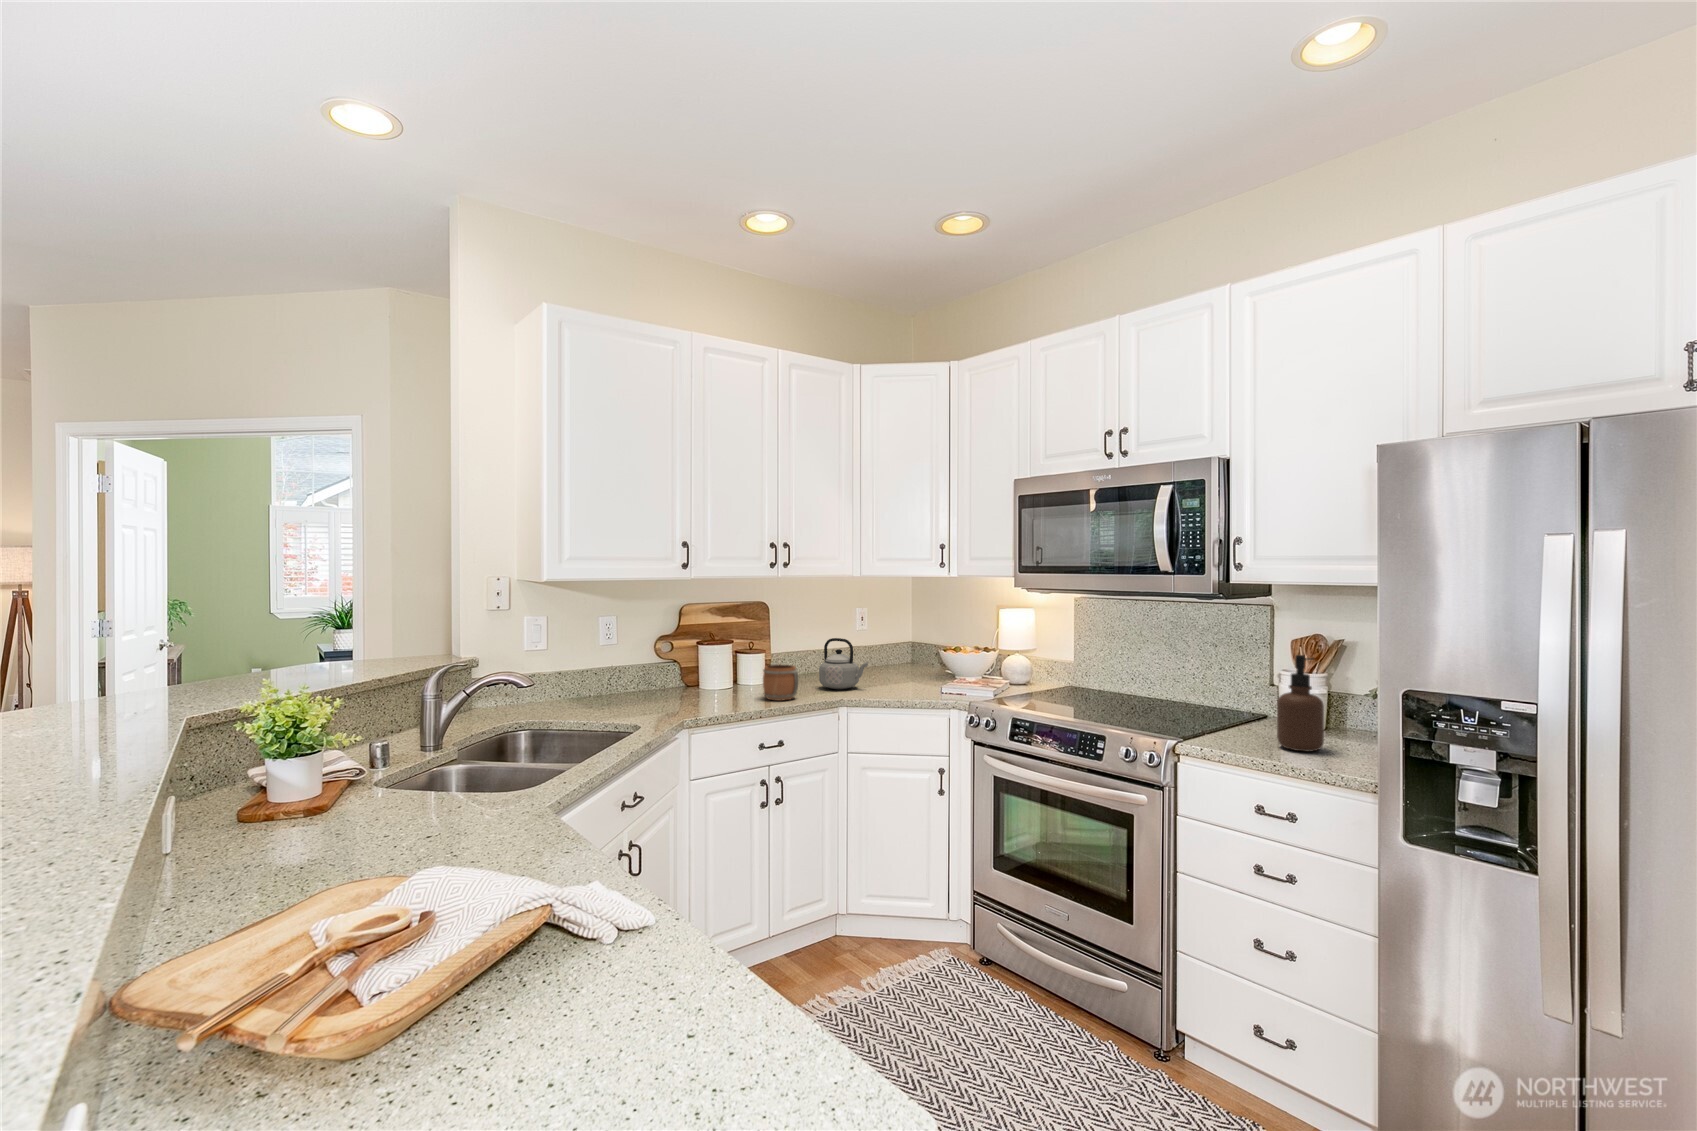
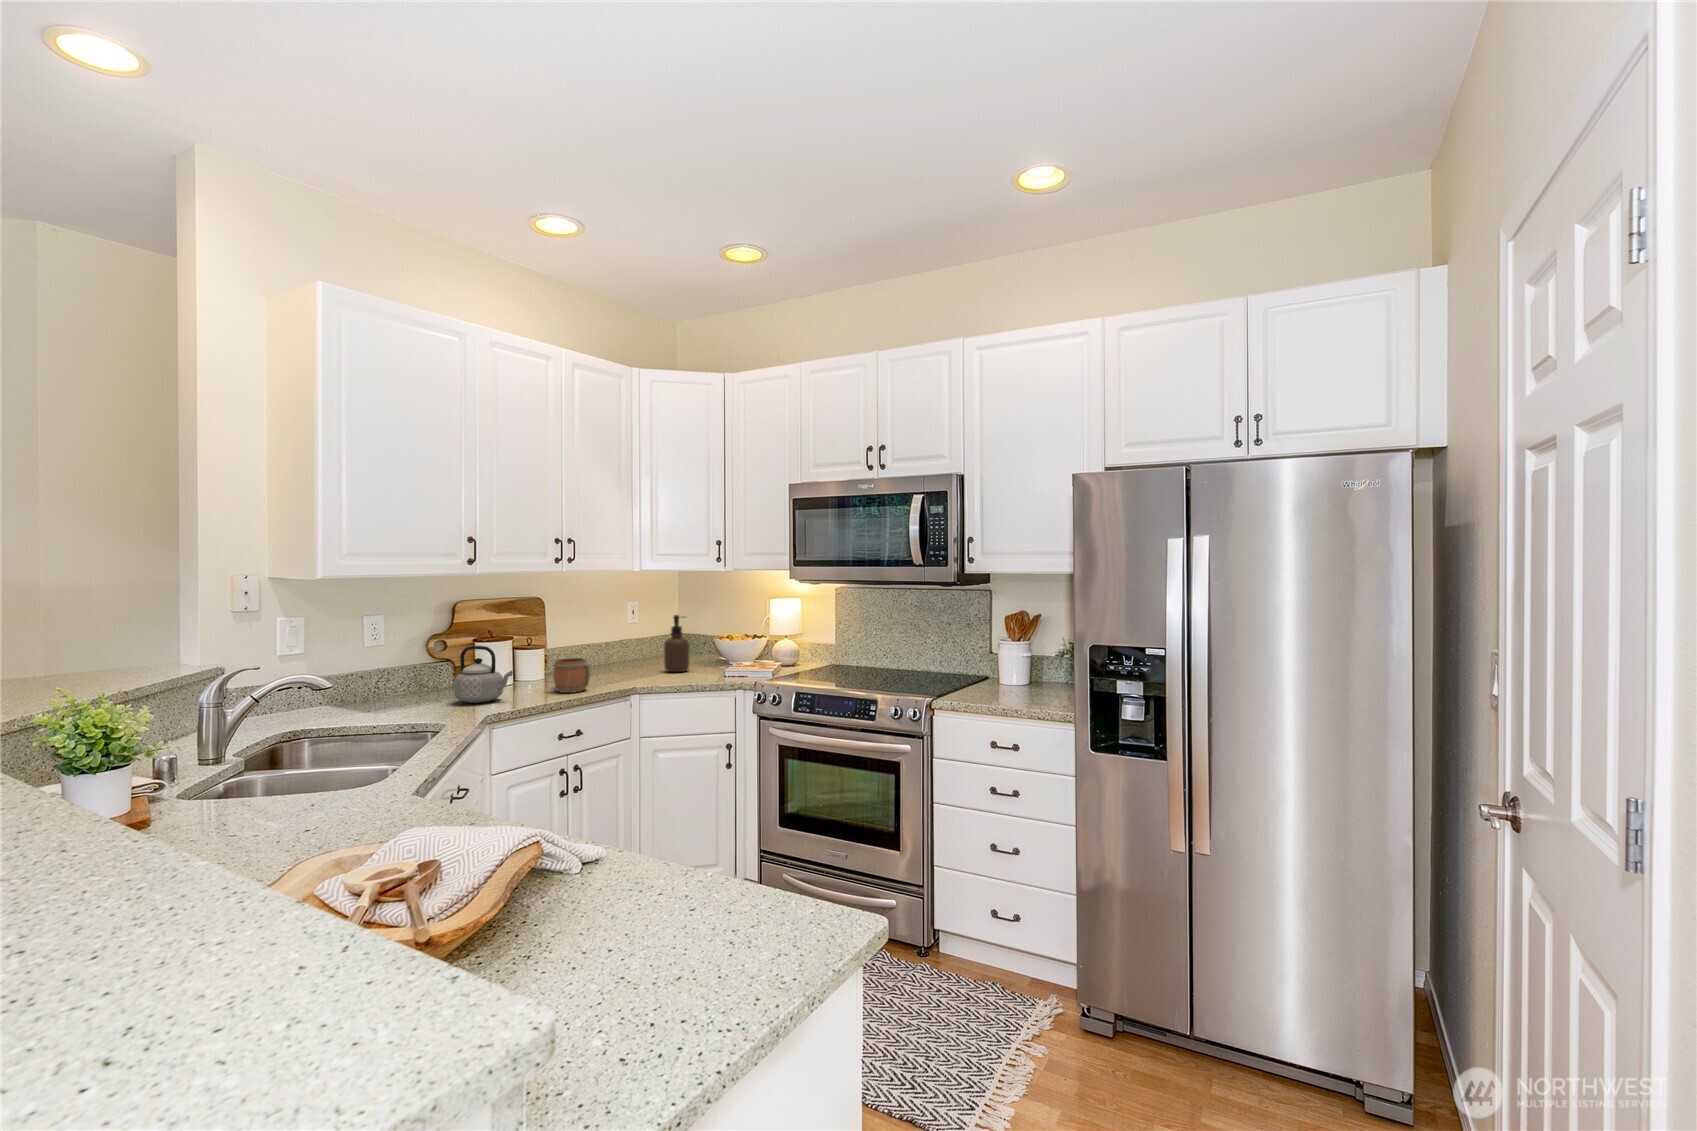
teapot: present [819,638,868,689] -> present [454,646,513,703]
soap dispenser: present [1277,655,1324,752] -> present [664,615,689,672]

